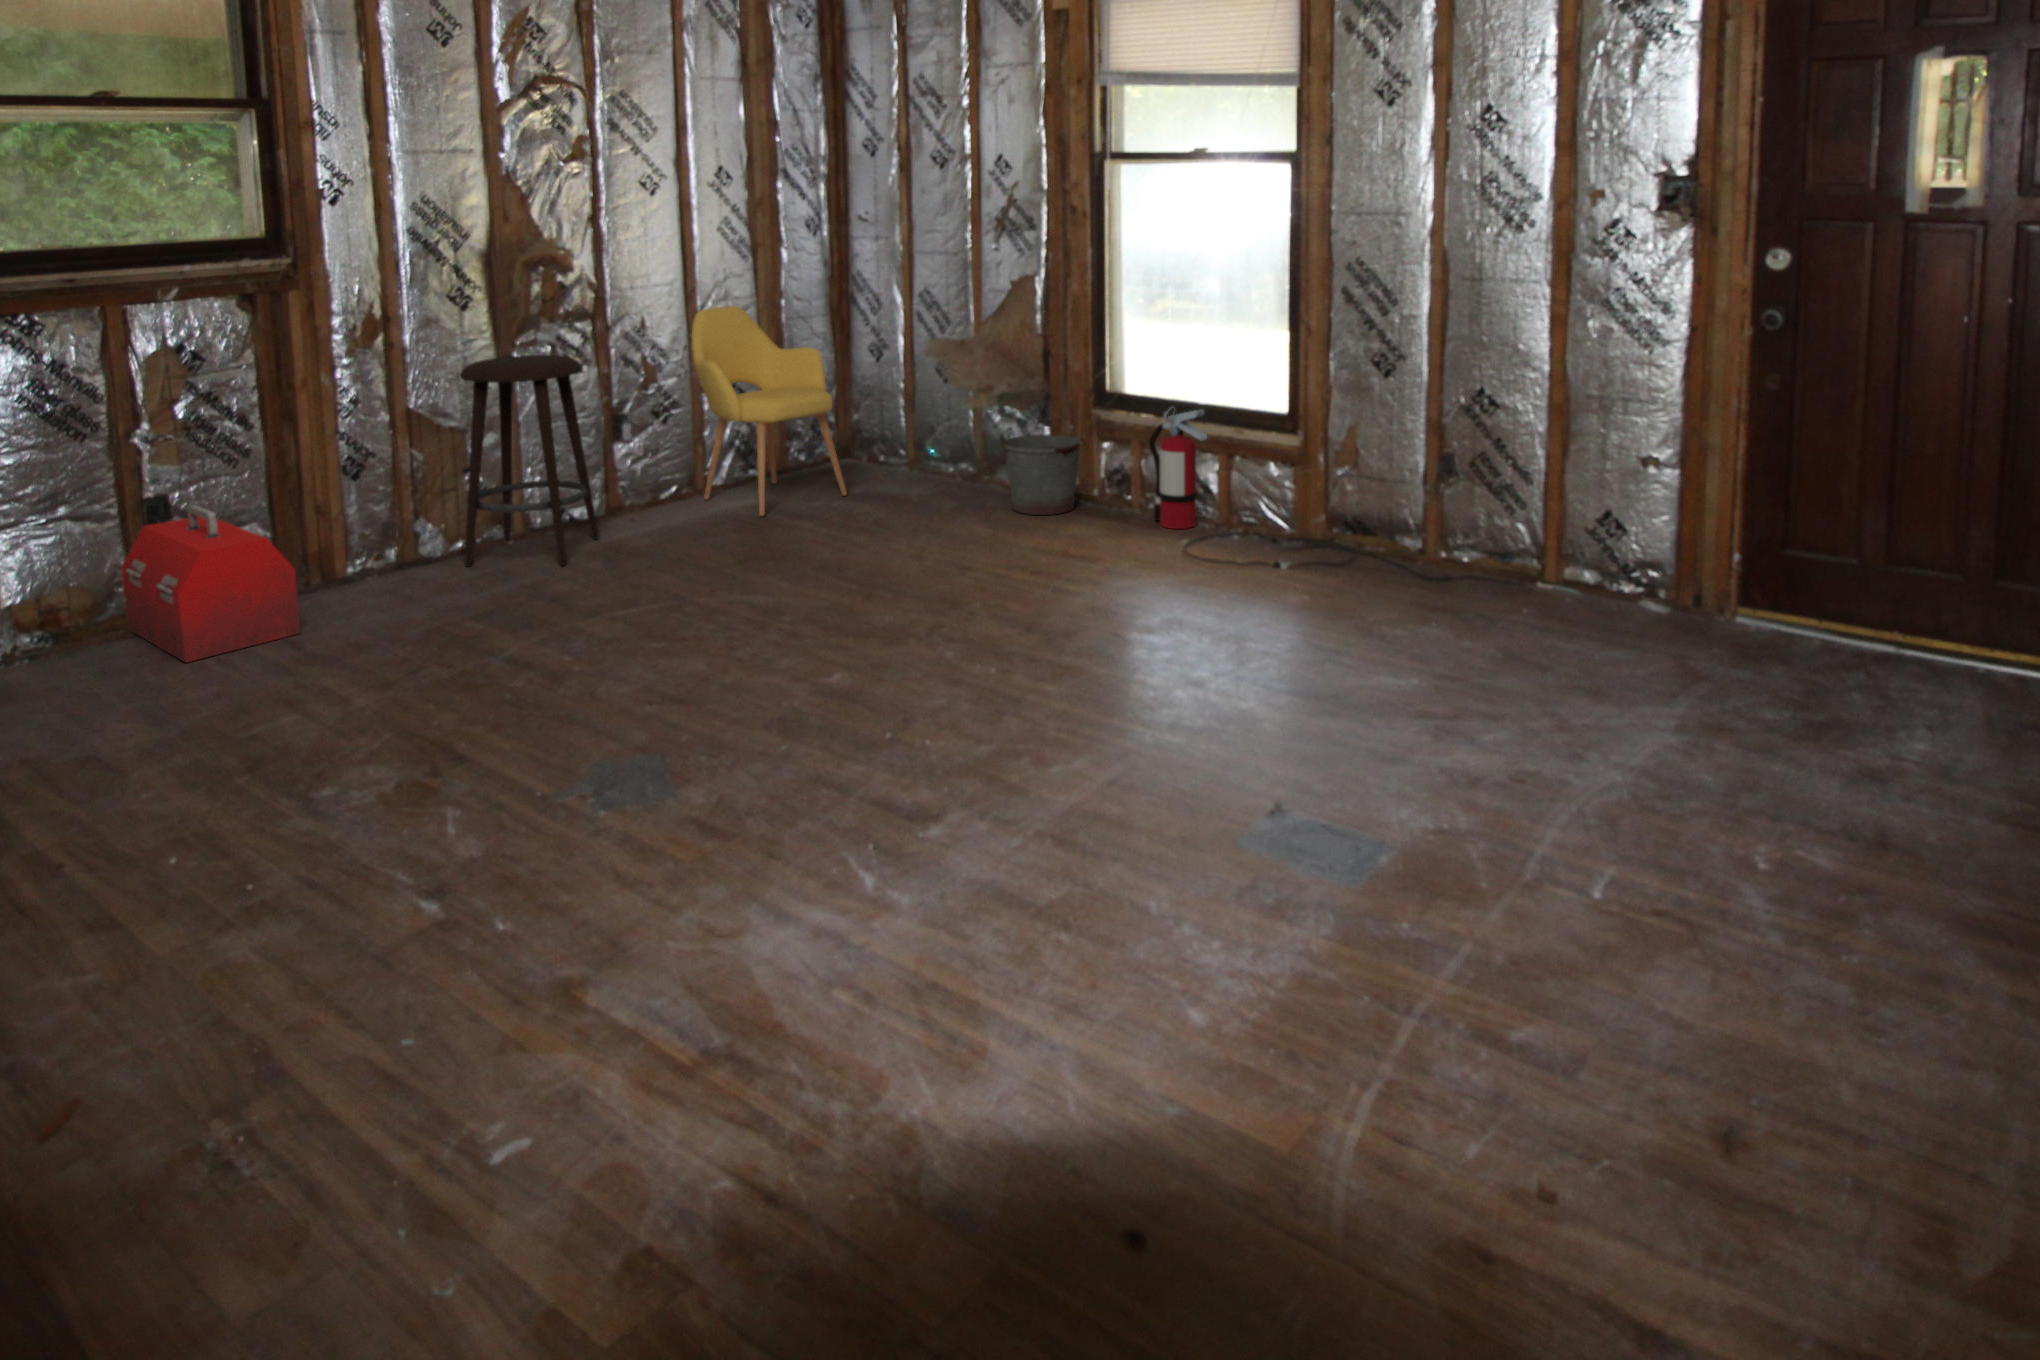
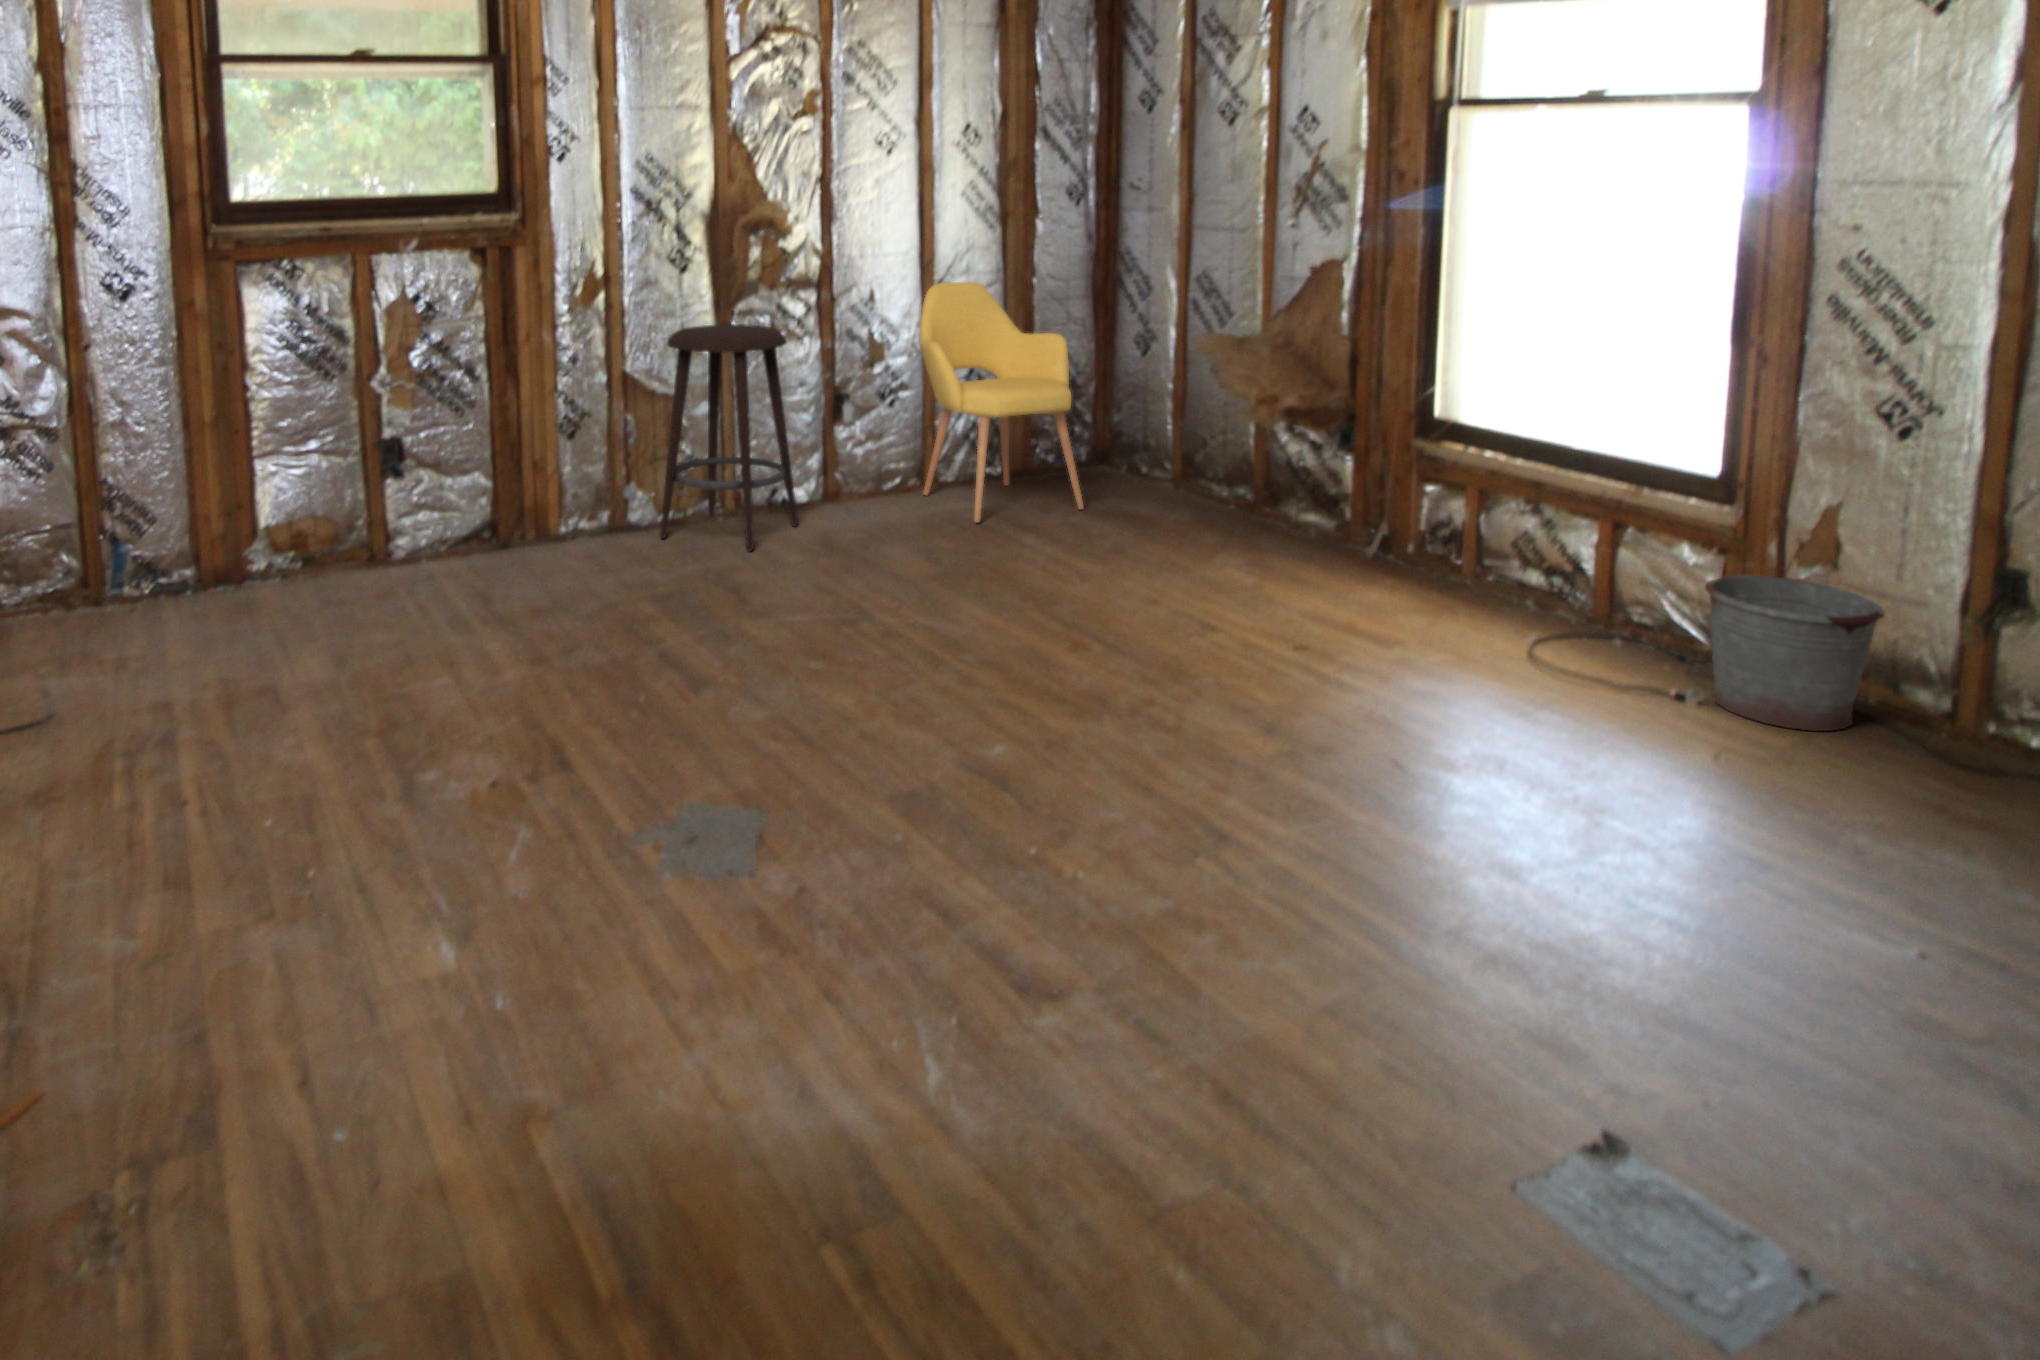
fire extinguisher: present [1149,409,1207,529] -> none [1485,446,1577,615]
bucket: present [1002,435,1082,515] -> present [1704,575,1885,731]
toolbox: present [122,505,301,662] -> none [359,450,488,601]

